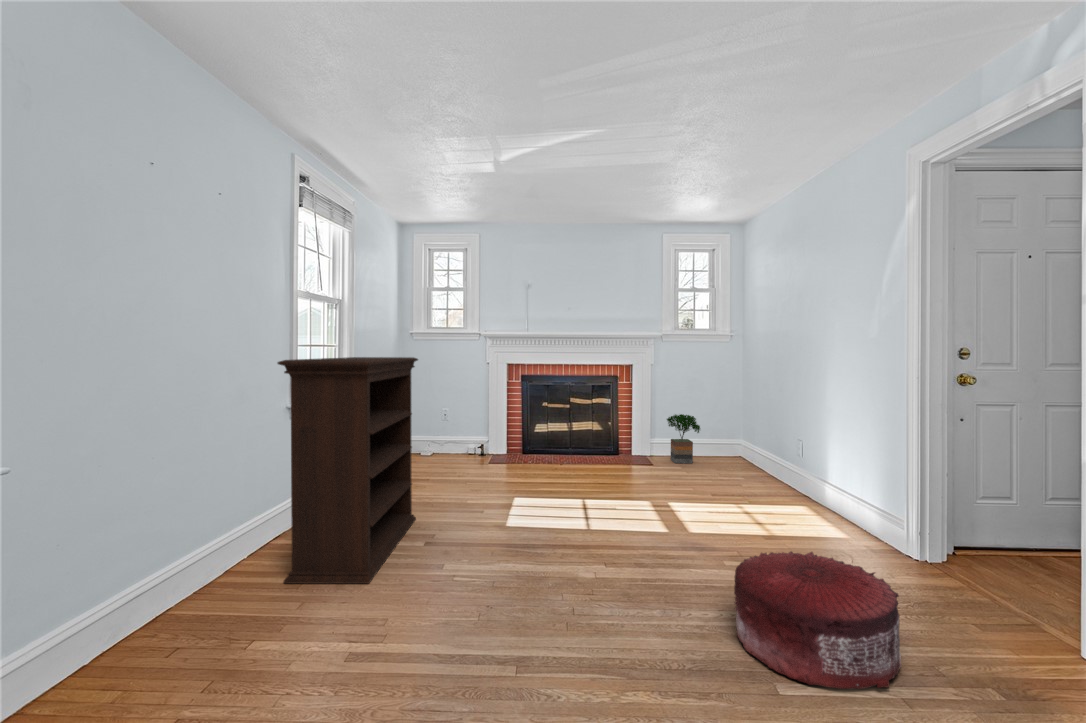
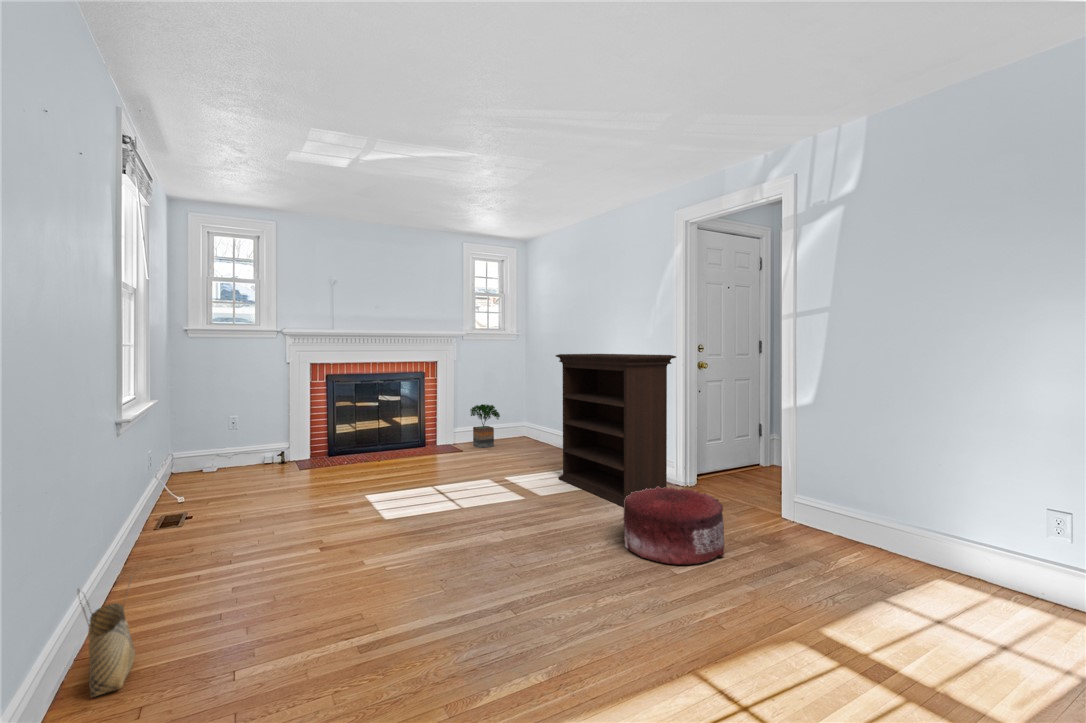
bookshelf: present [278,357,418,584] -> present [556,354,676,507]
woven basket: none [158,538,213,632] -> present [78,589,136,697]

